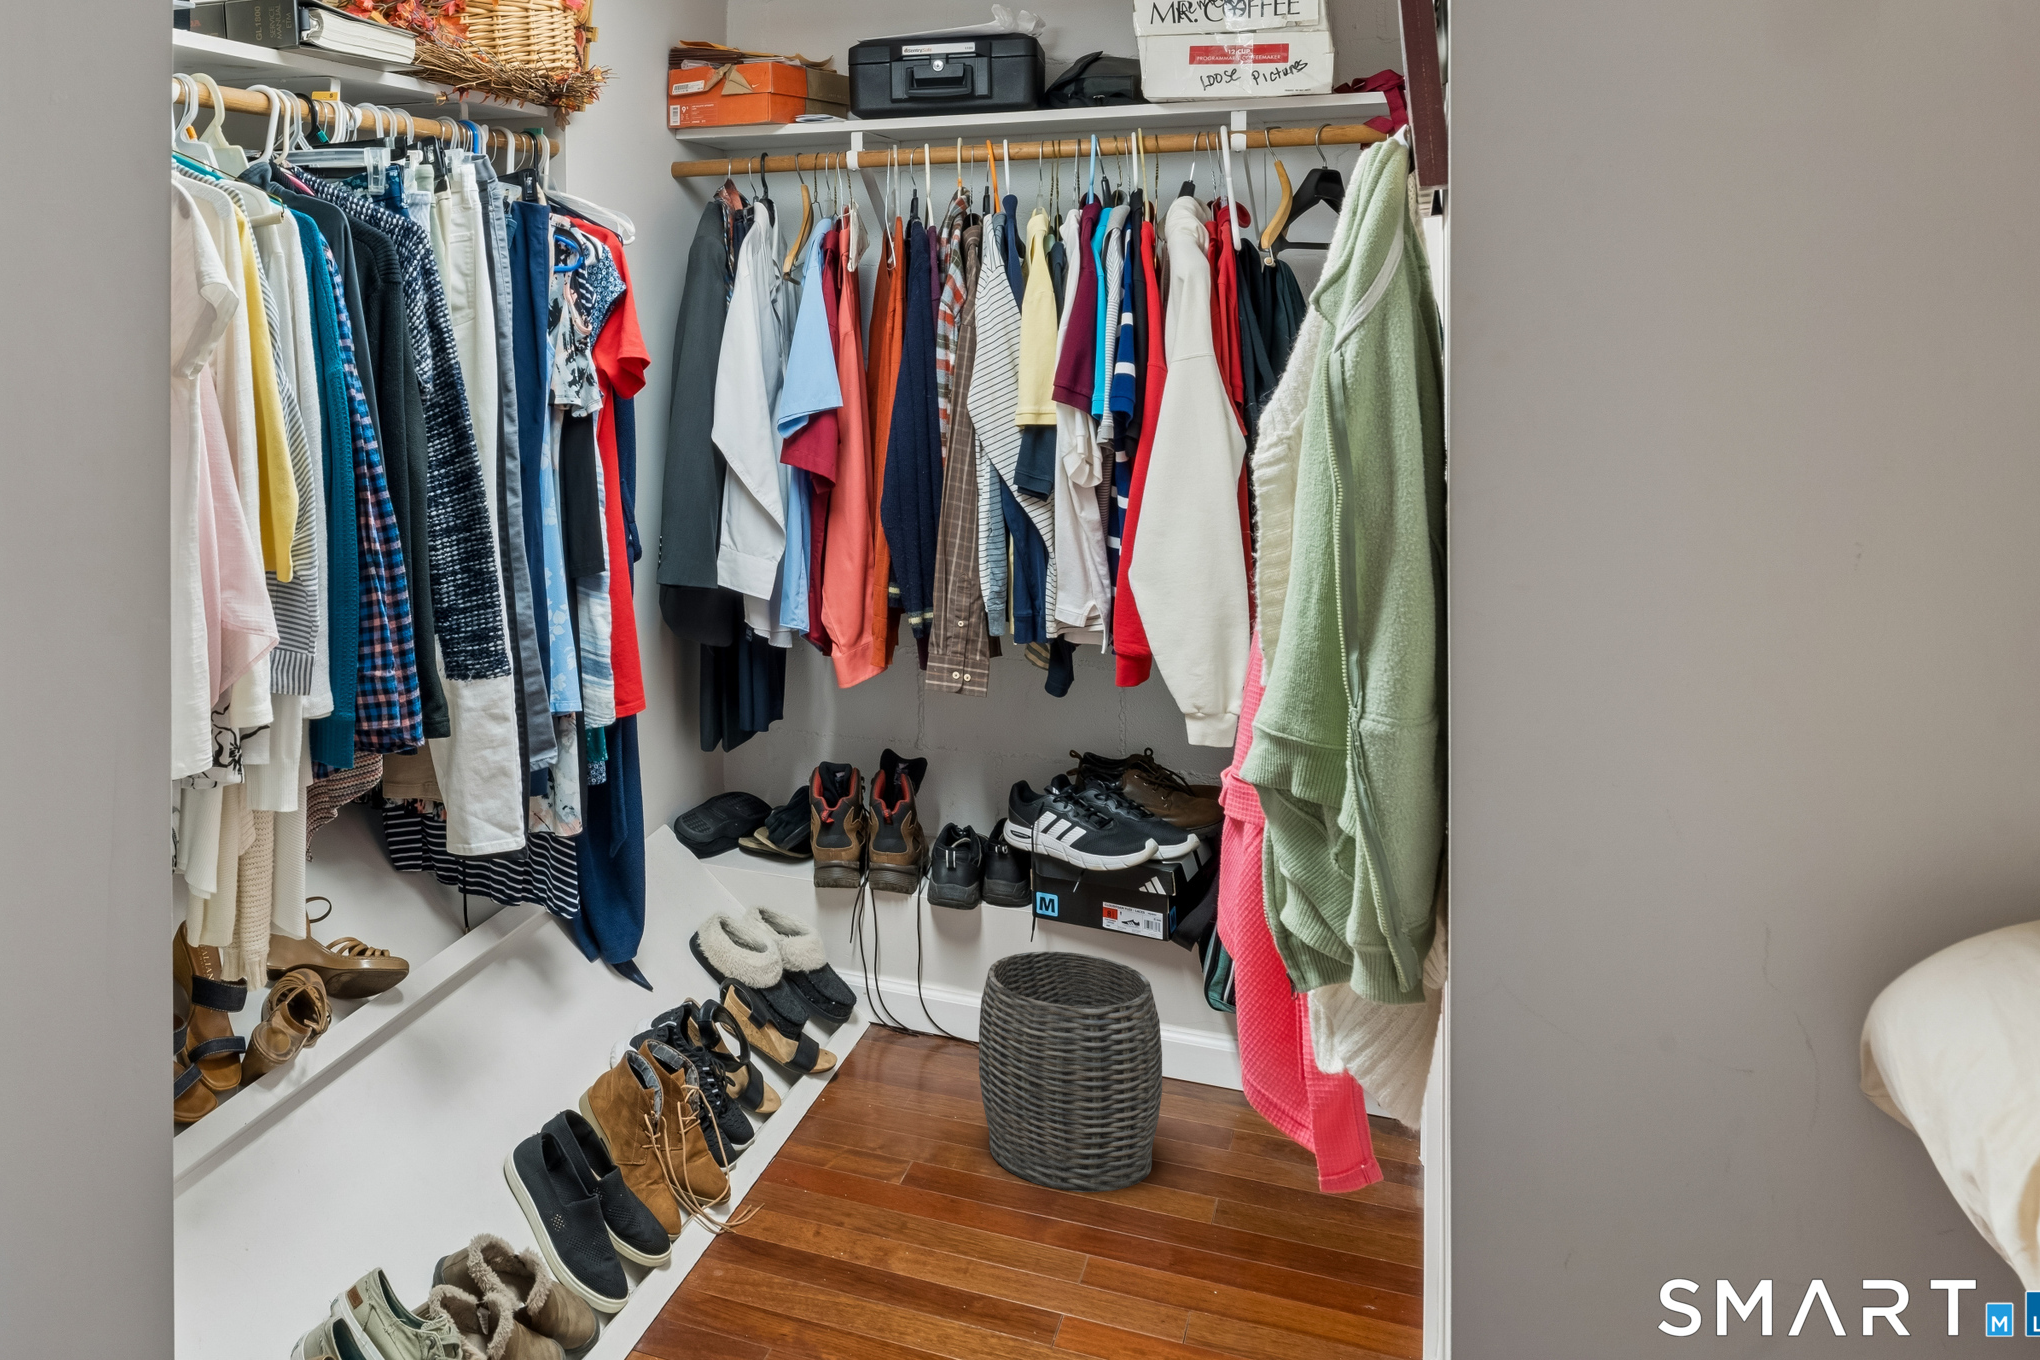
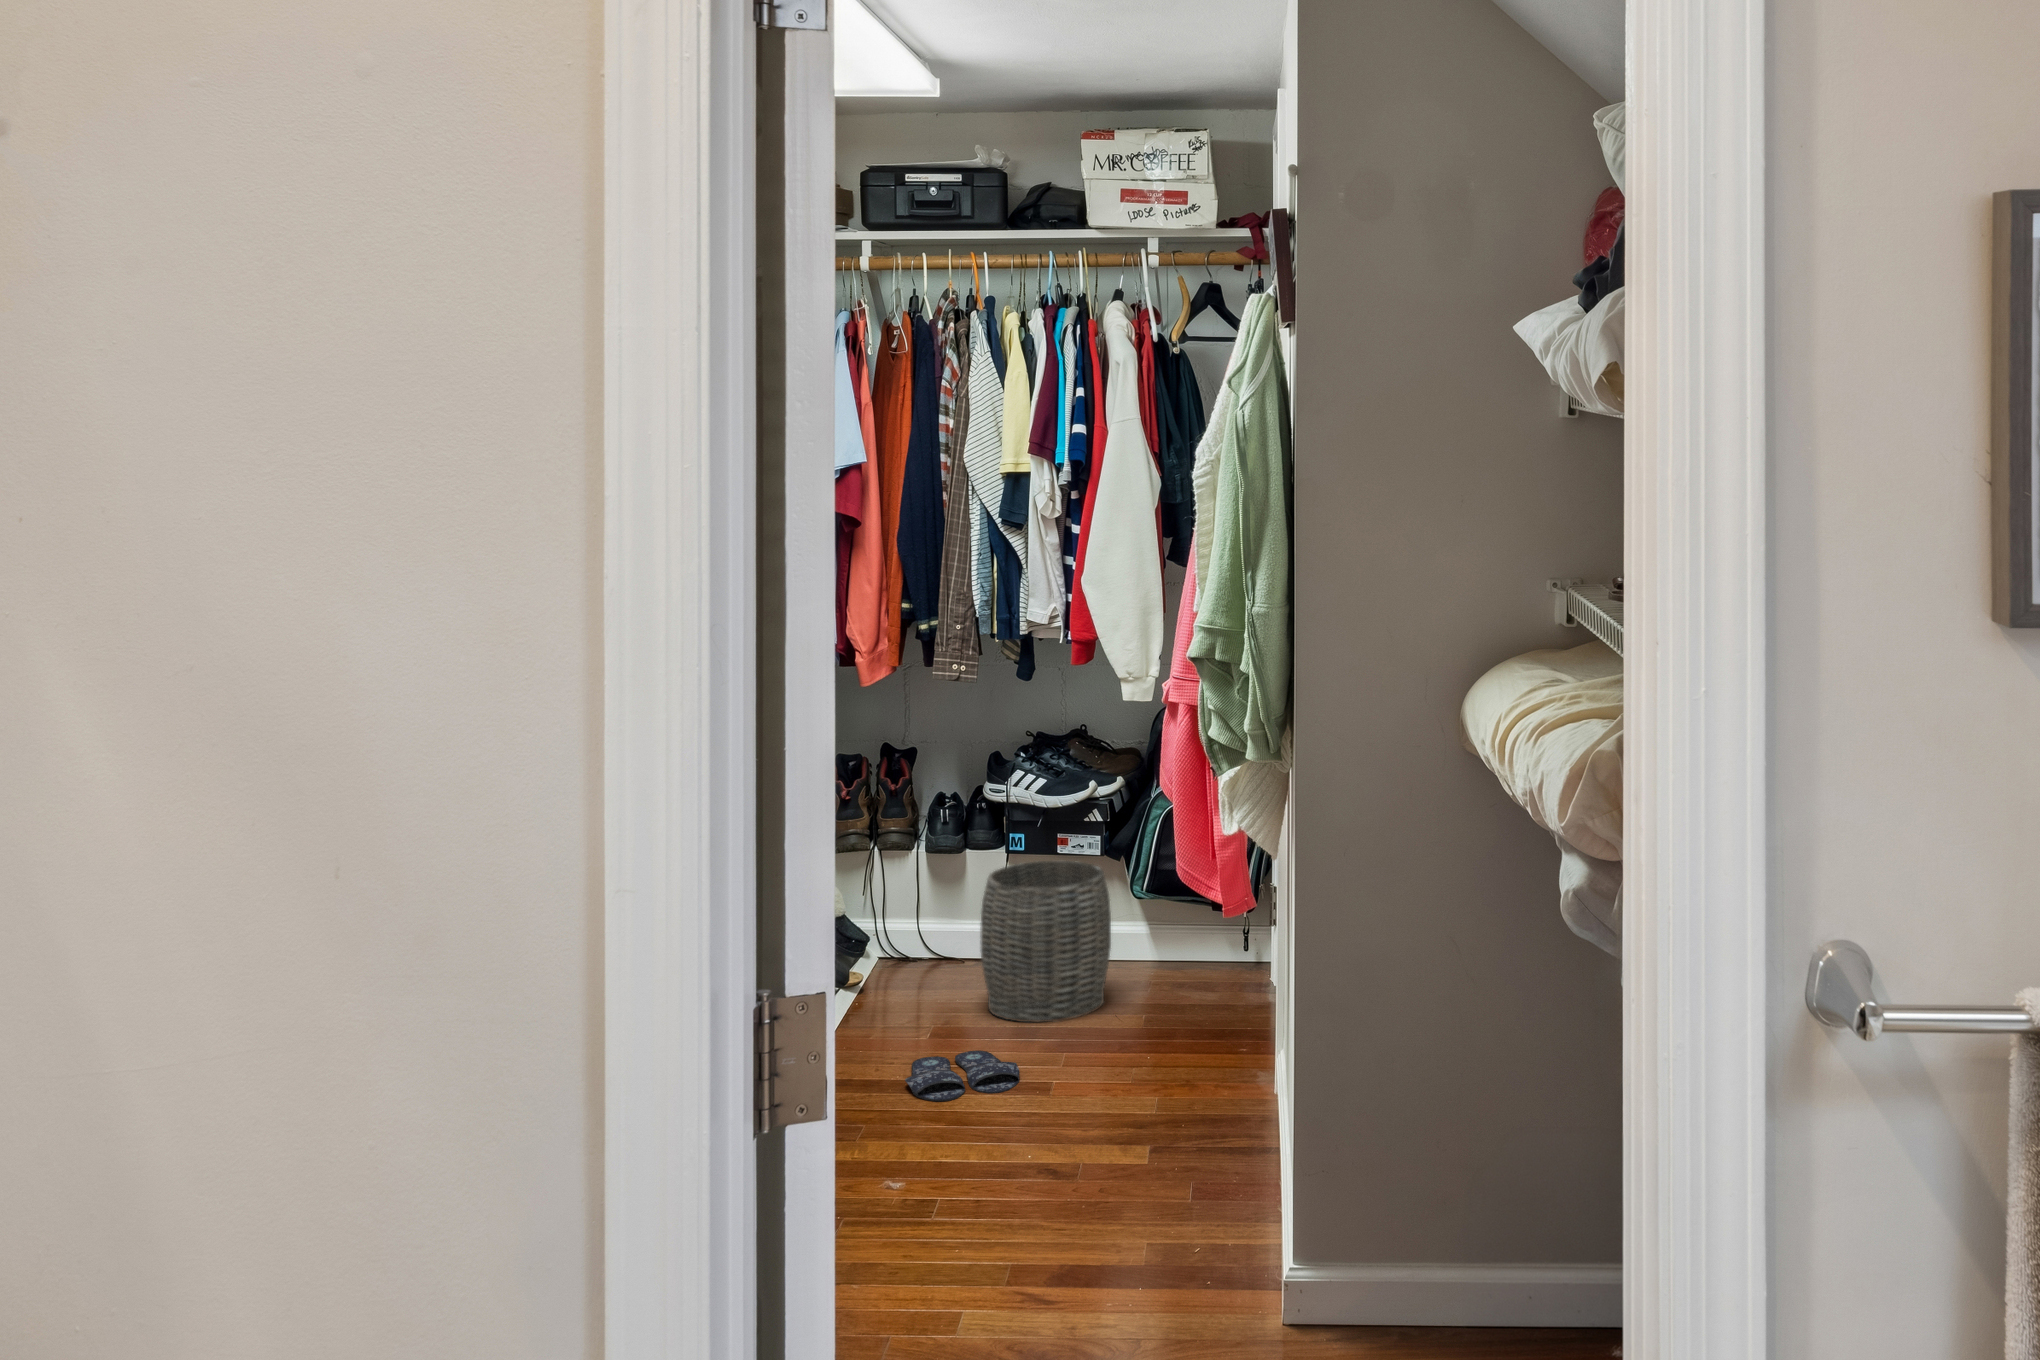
slippers: none [850,1221,1010,1322] -> present [905,1050,1020,1102]

